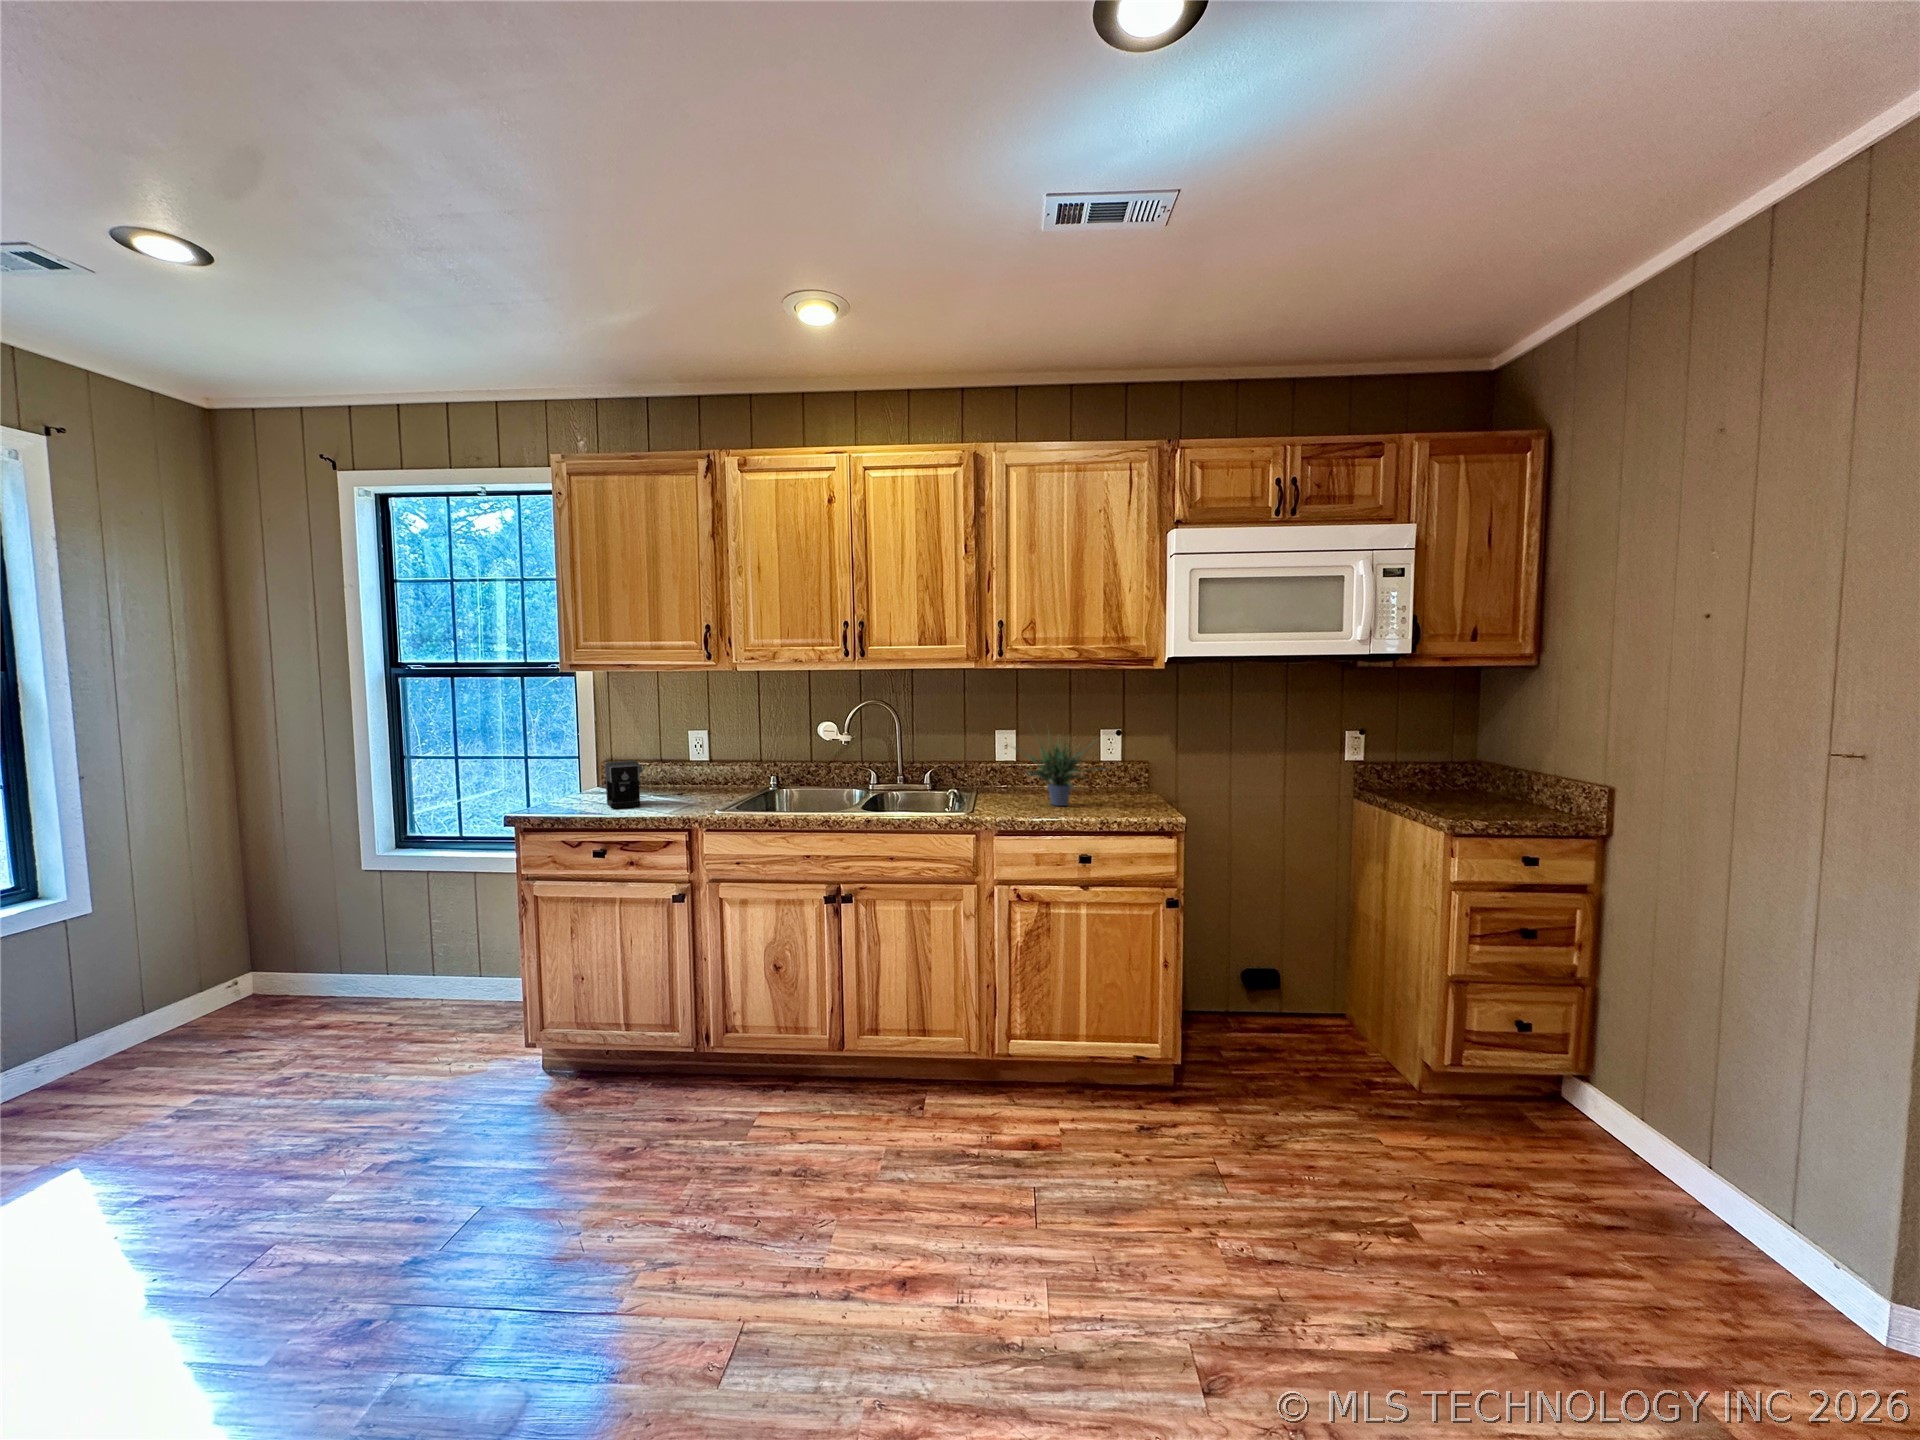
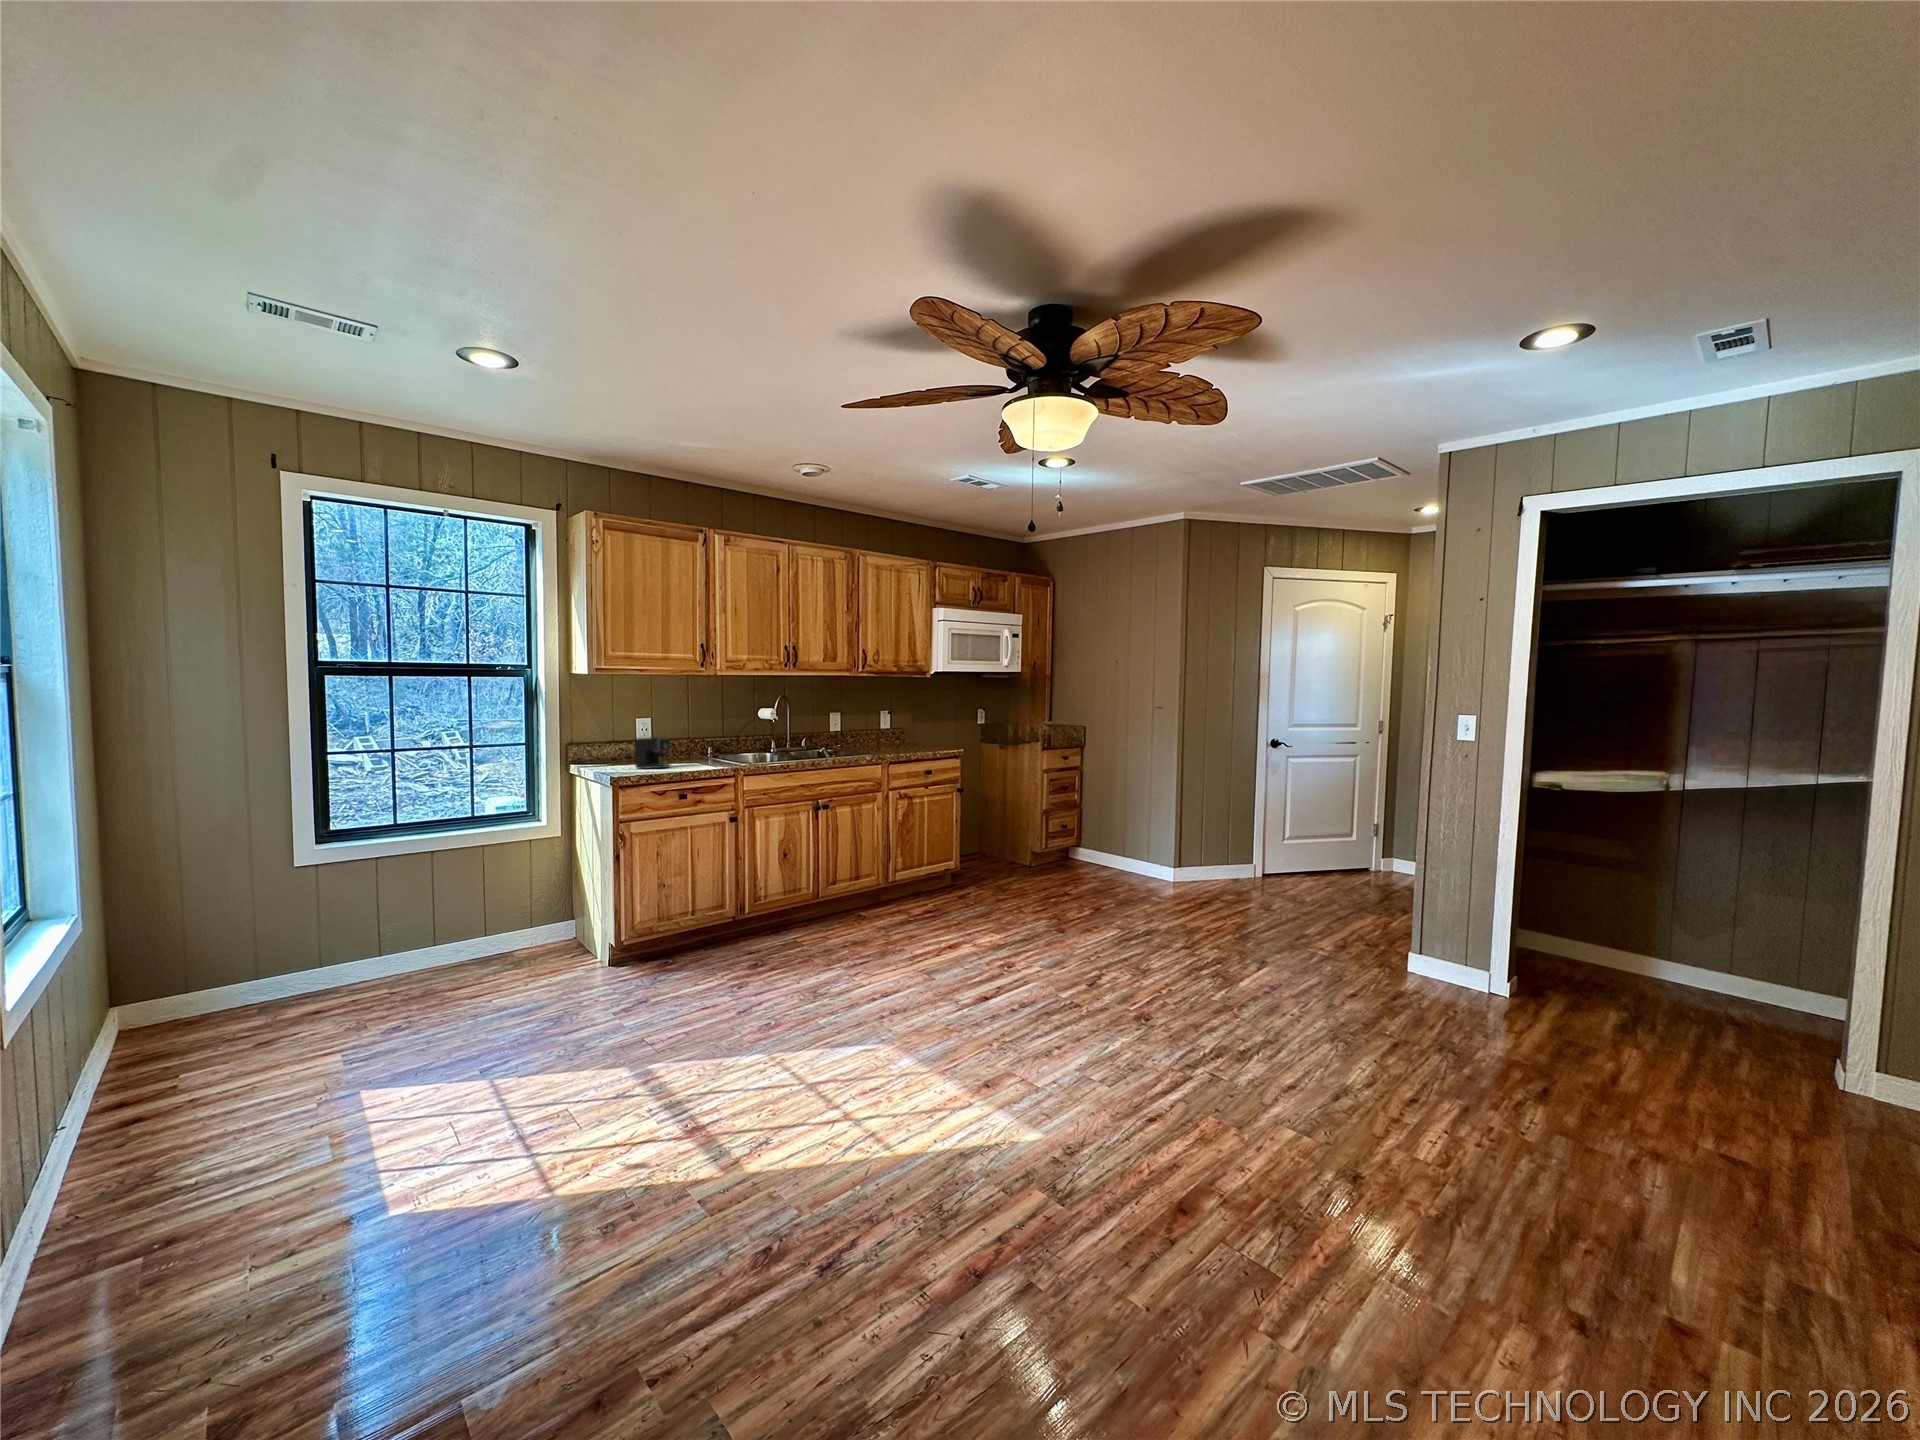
potted plant: present [1016,734,1106,806] -> none [863,704,913,752]

